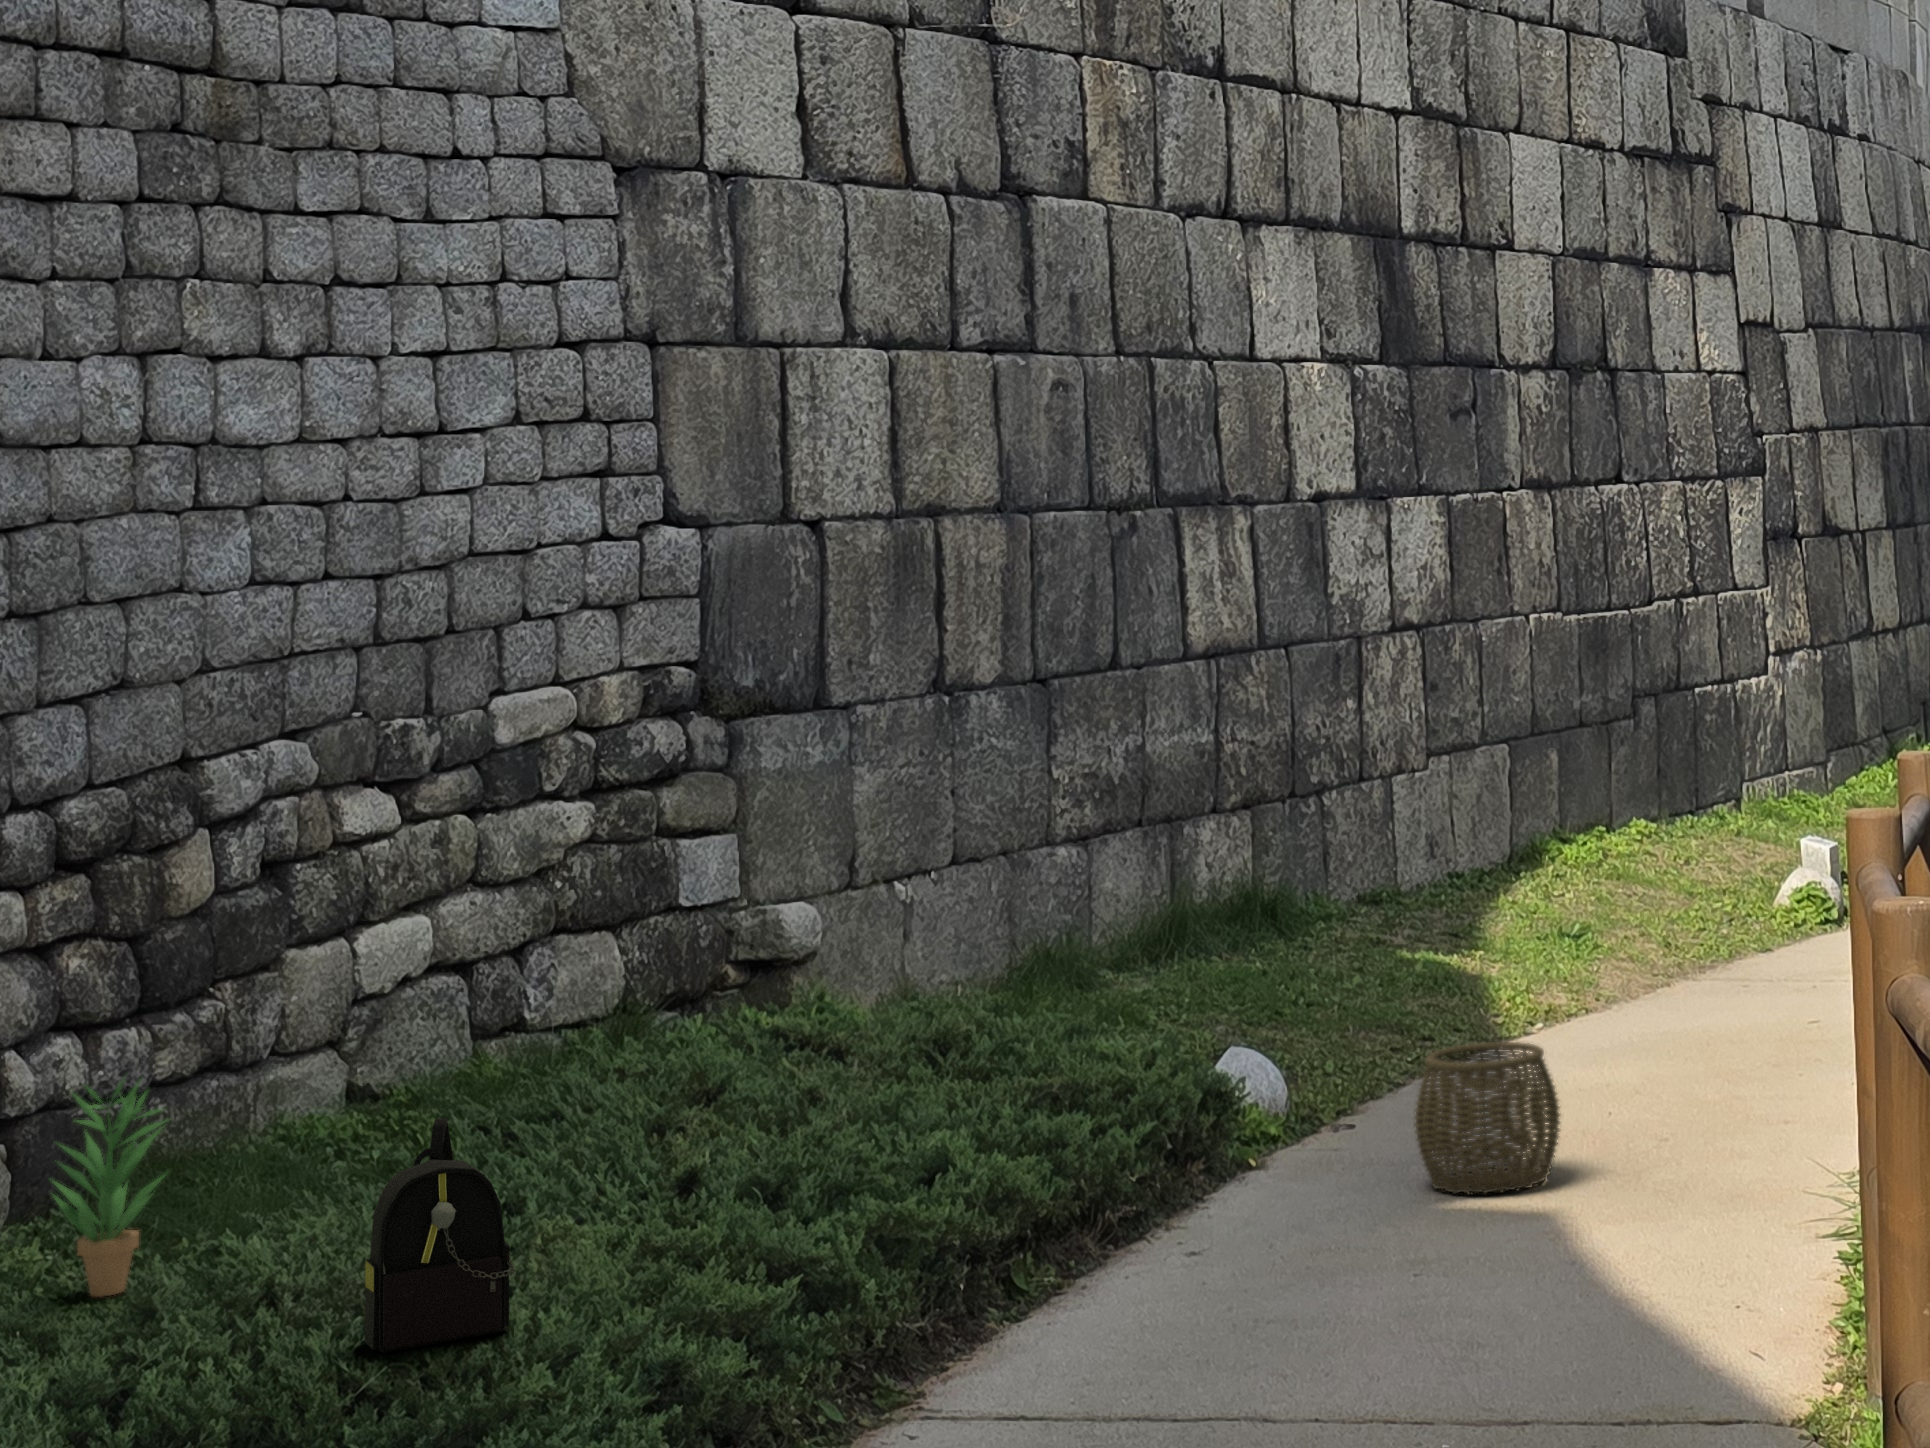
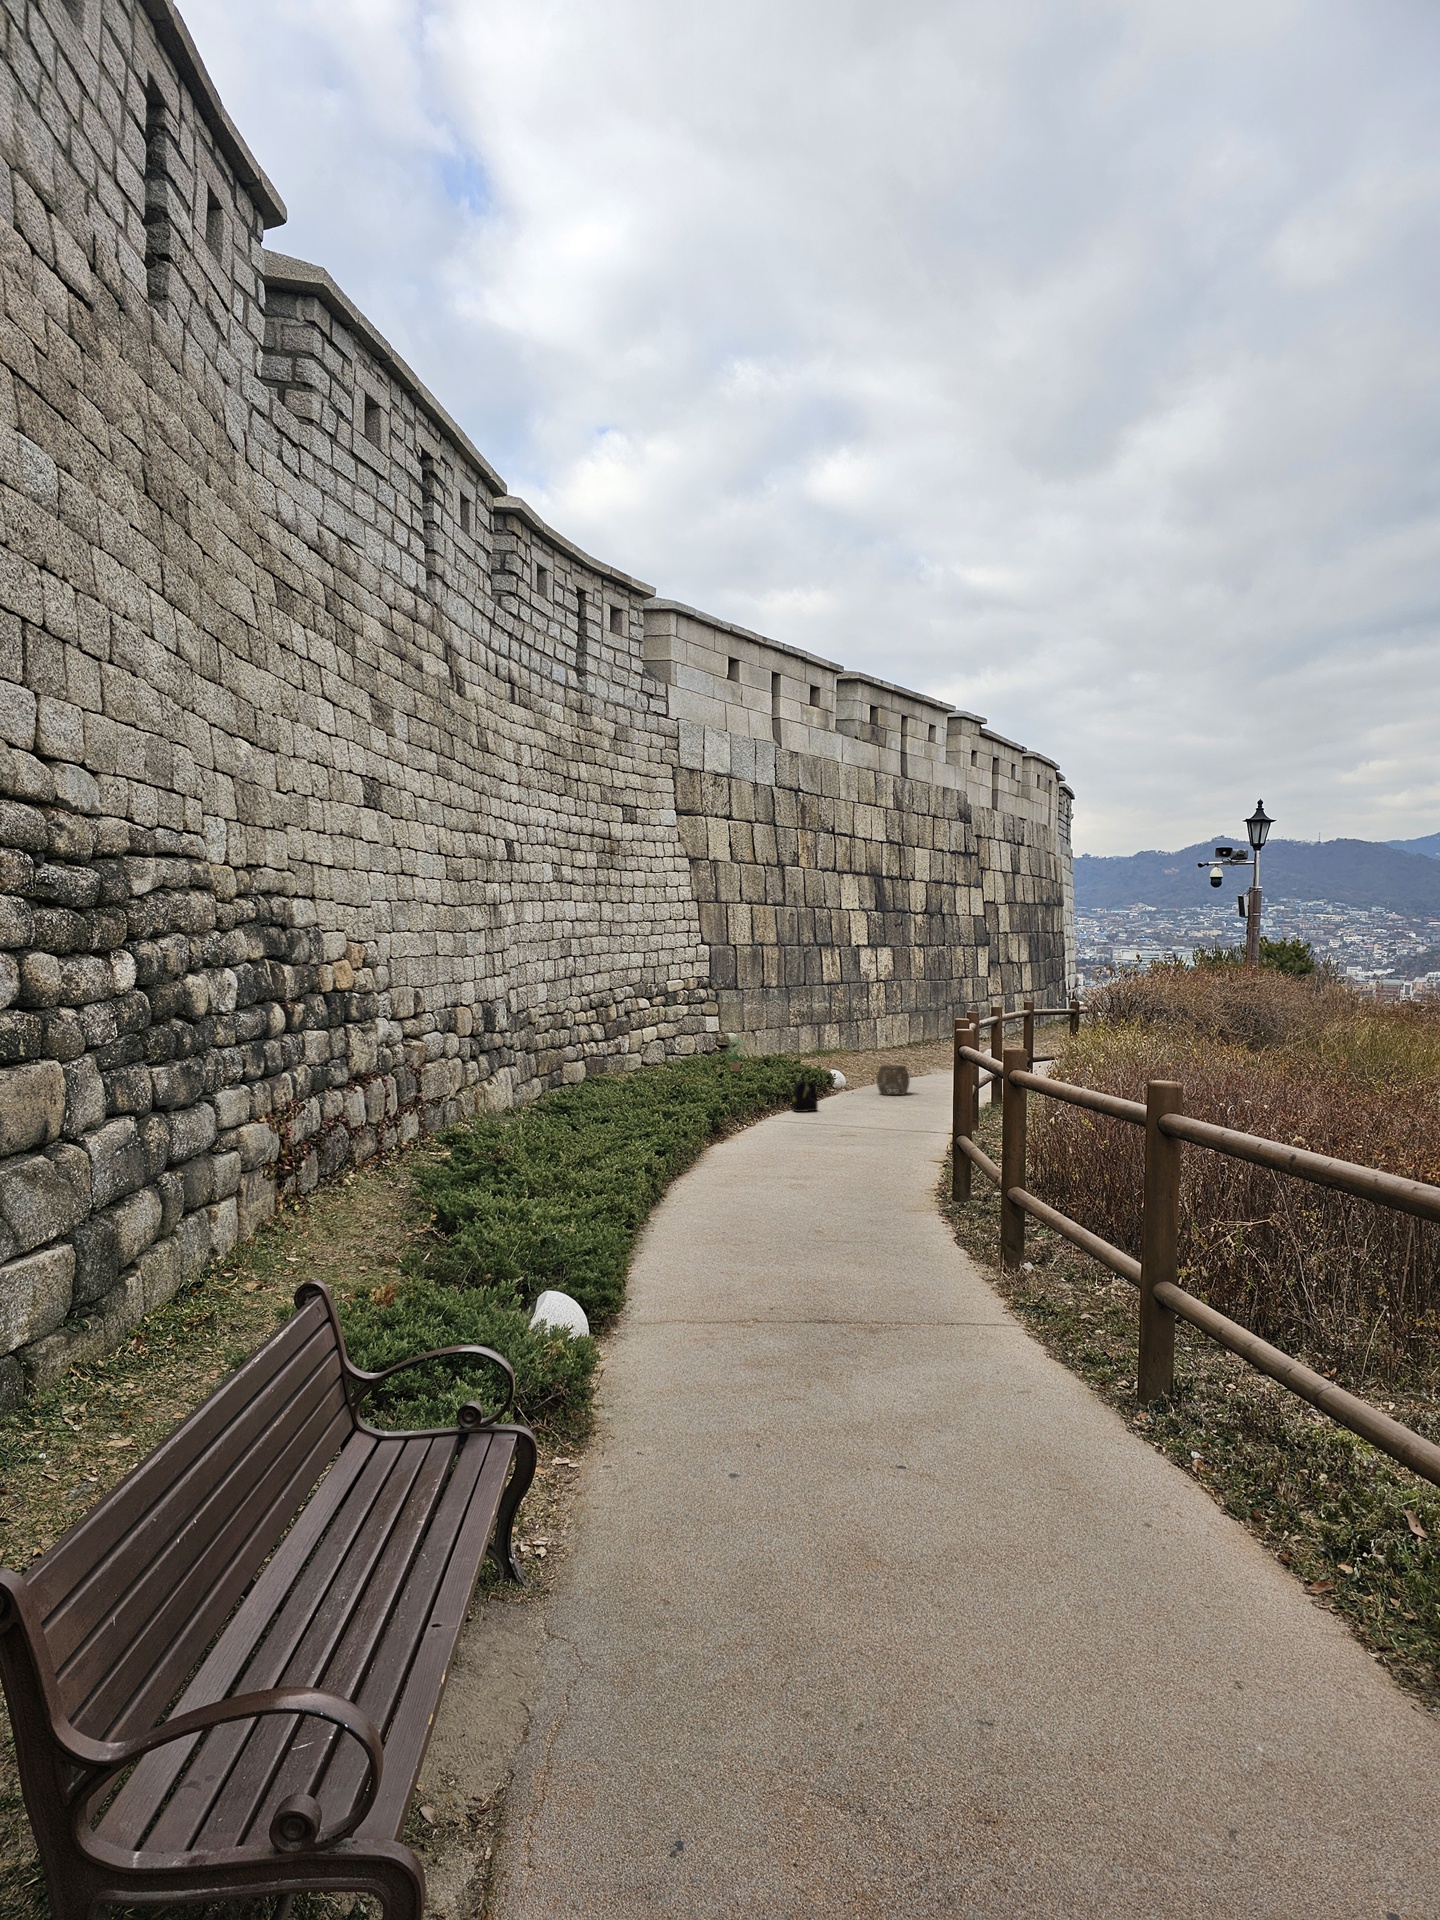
potted plant: present [50,1080,165,1297] -> present [729,1038,743,1072]
backpack: present [365,1118,515,1352] -> present [791,1074,818,1112]

